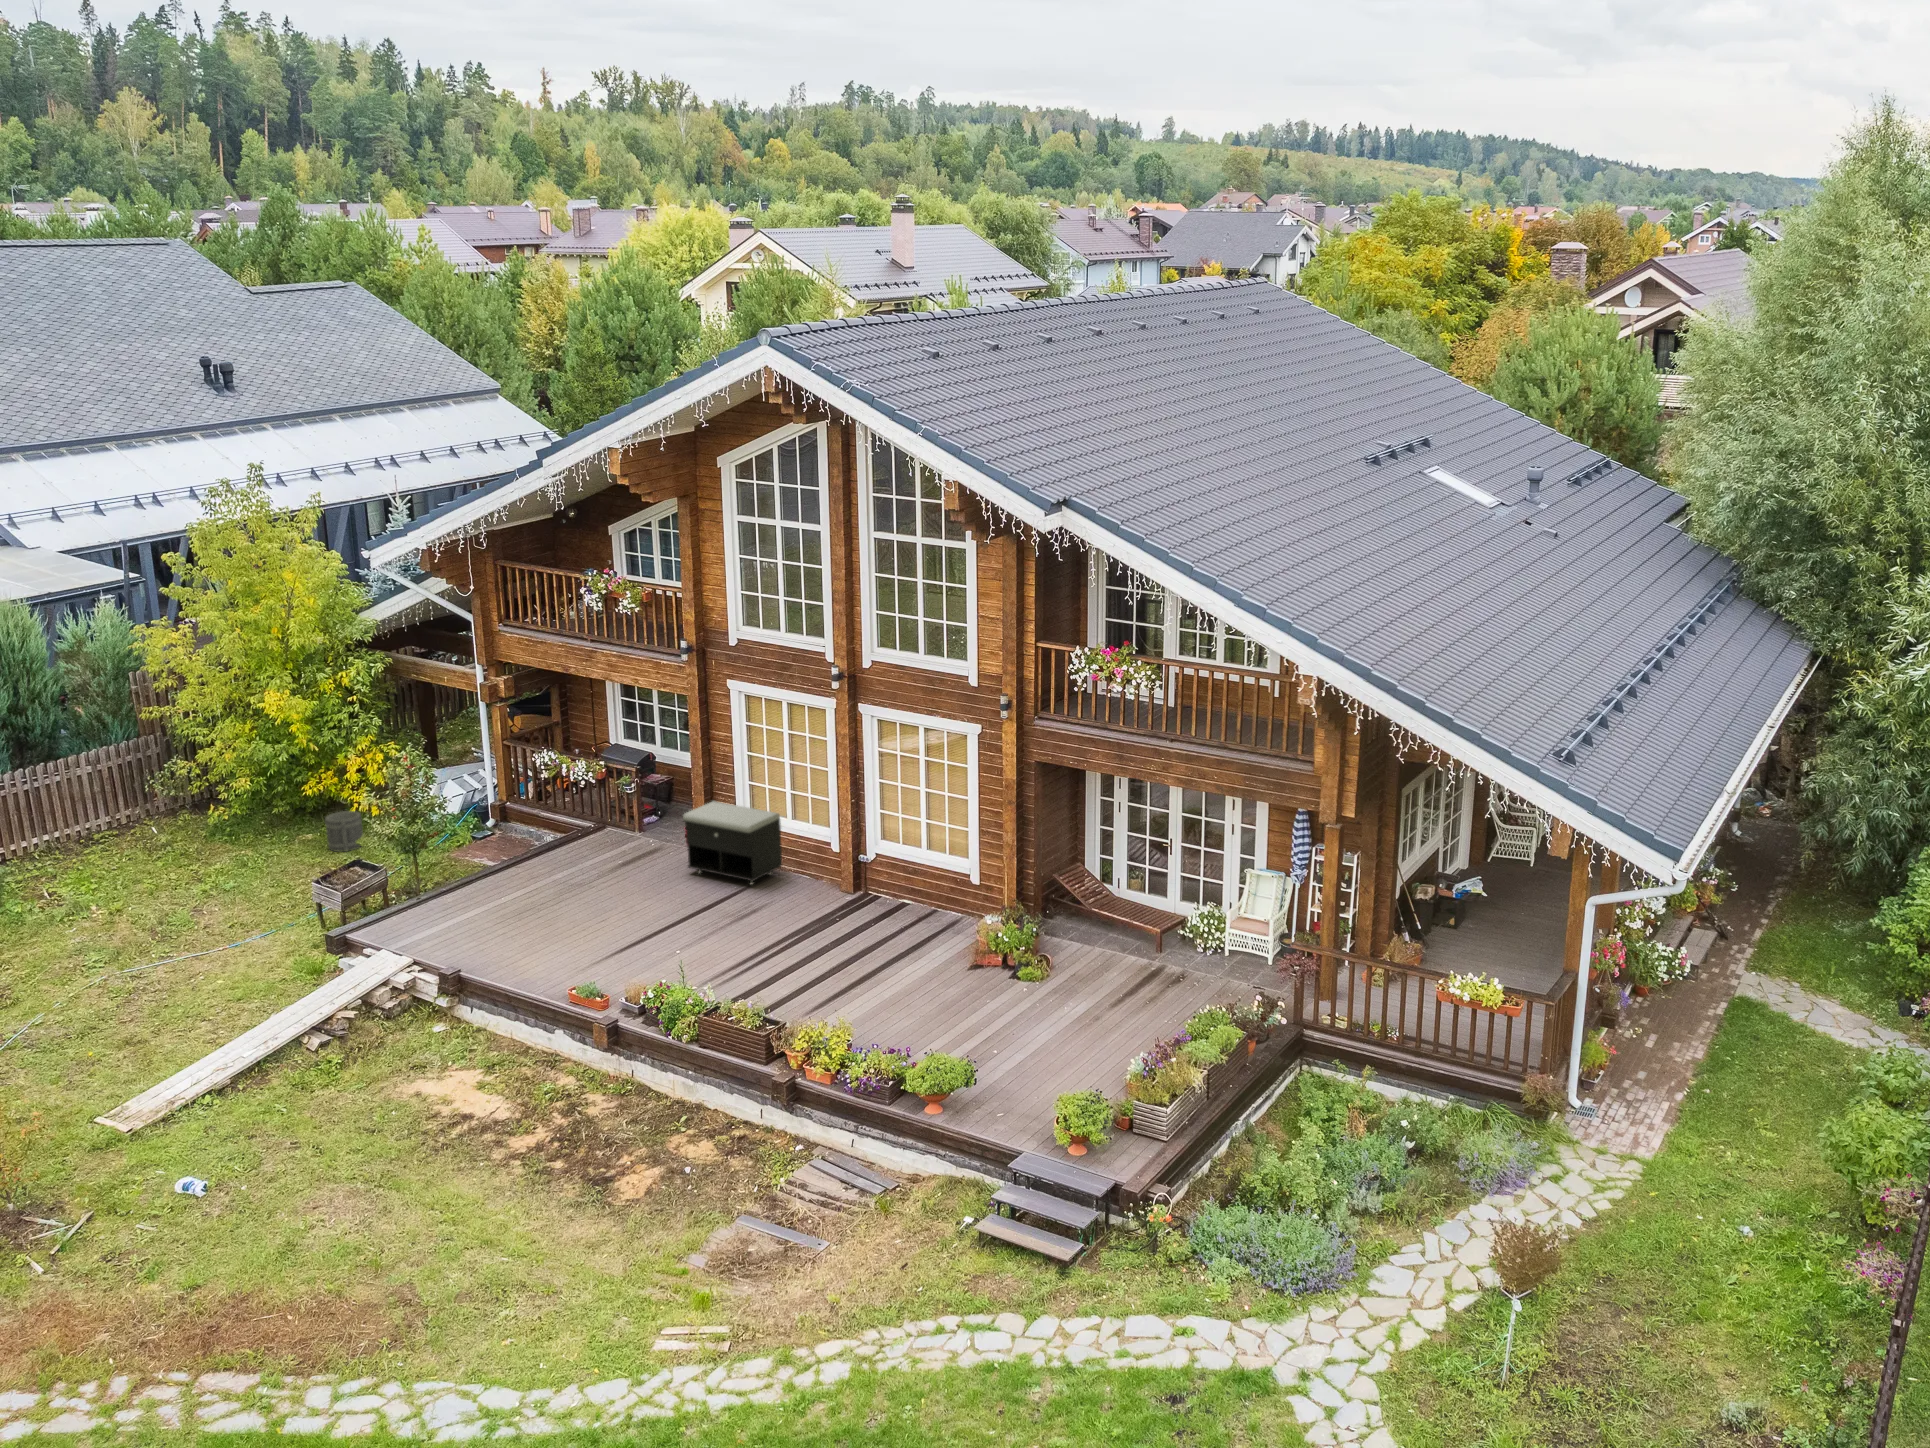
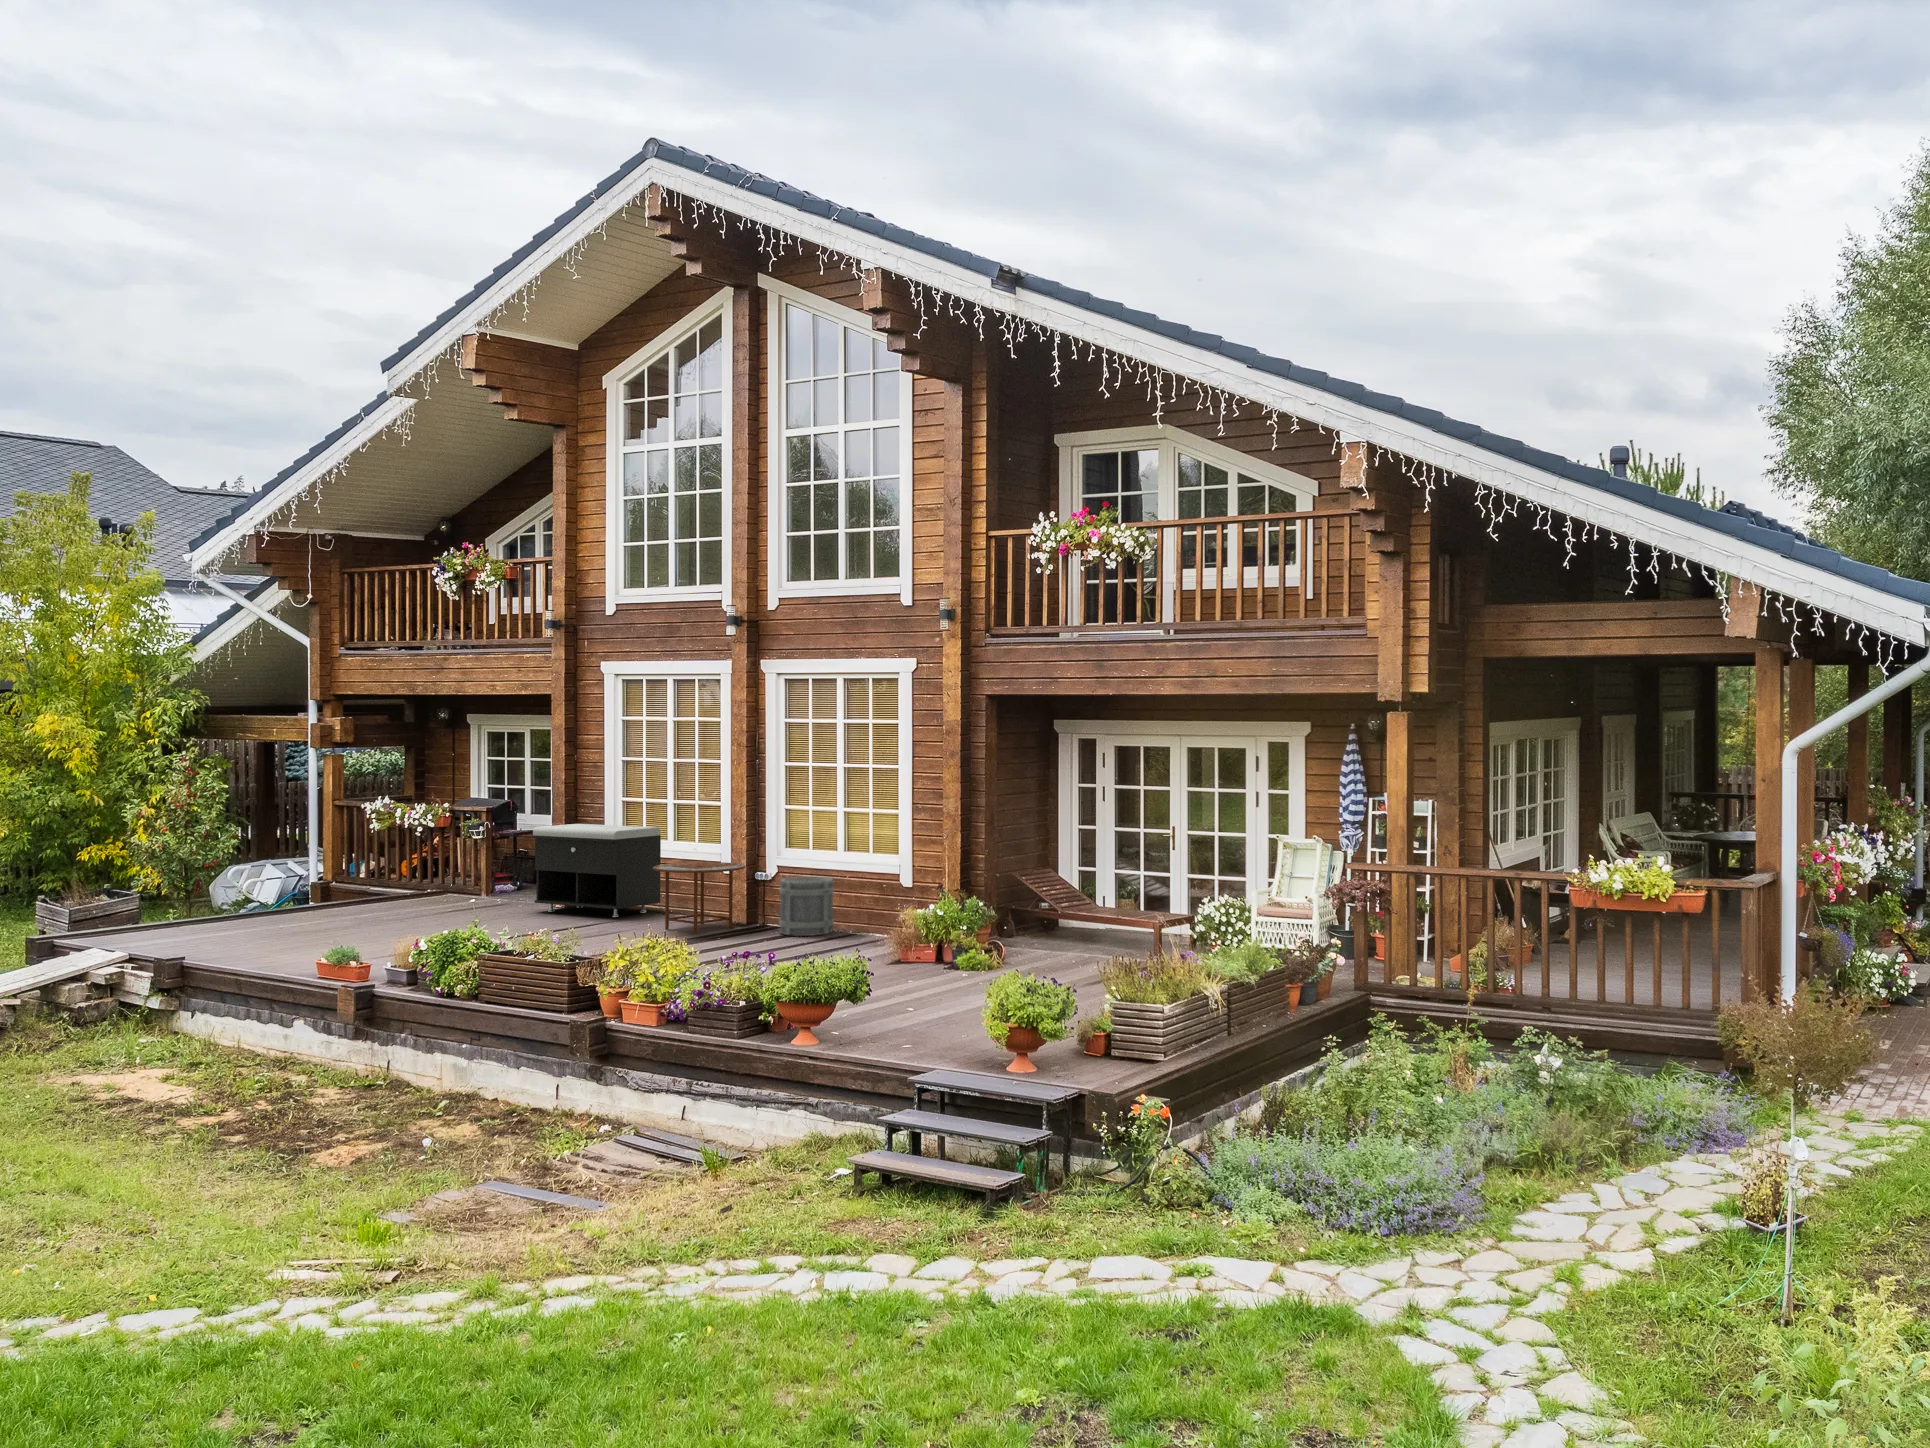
bucket: present [325,811,363,852] -> present [779,877,834,936]
side table: none [783,851,851,915] -> present [653,862,745,933]

